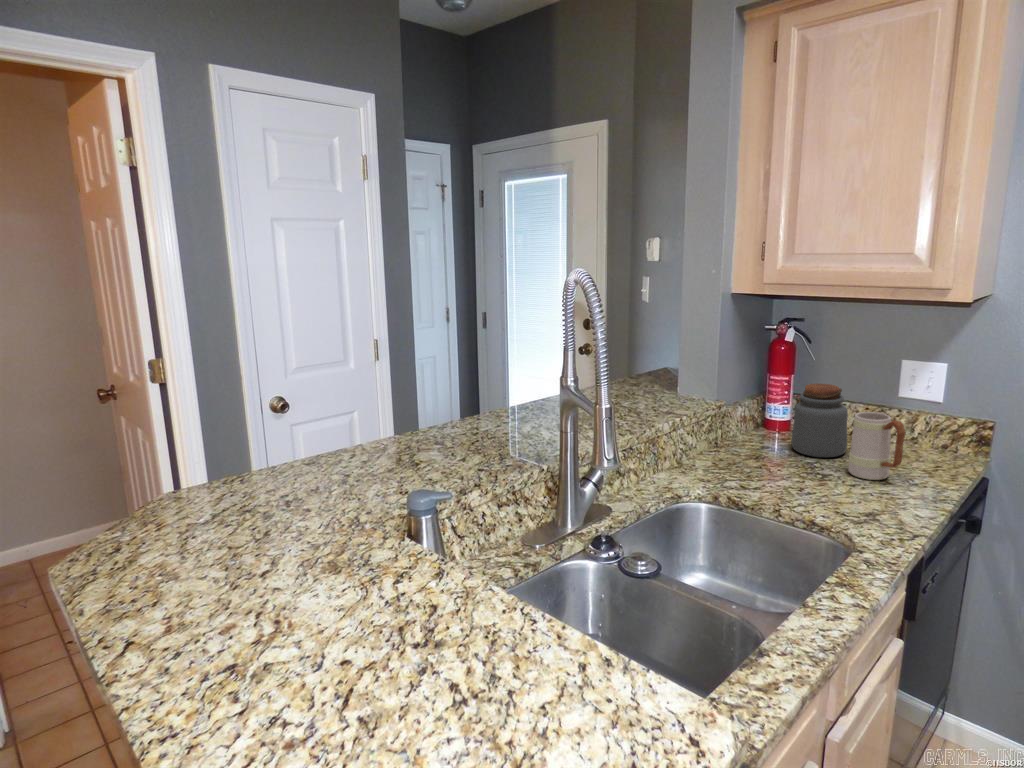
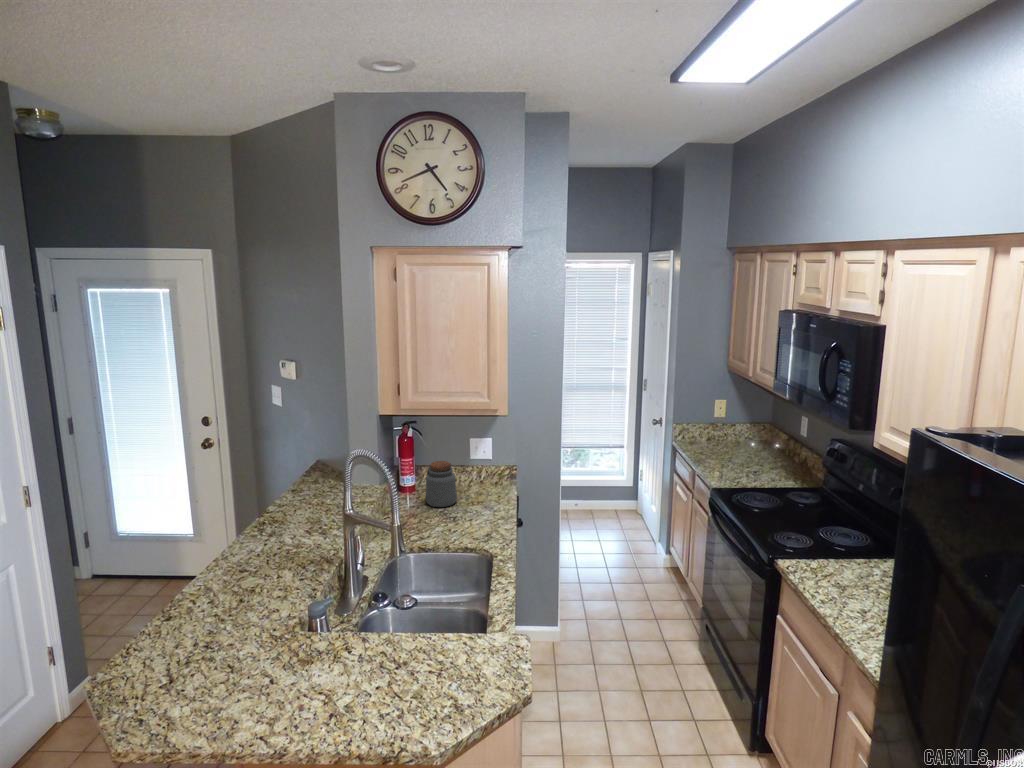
mug: present [848,412,905,480] -> none [464,476,492,515]

